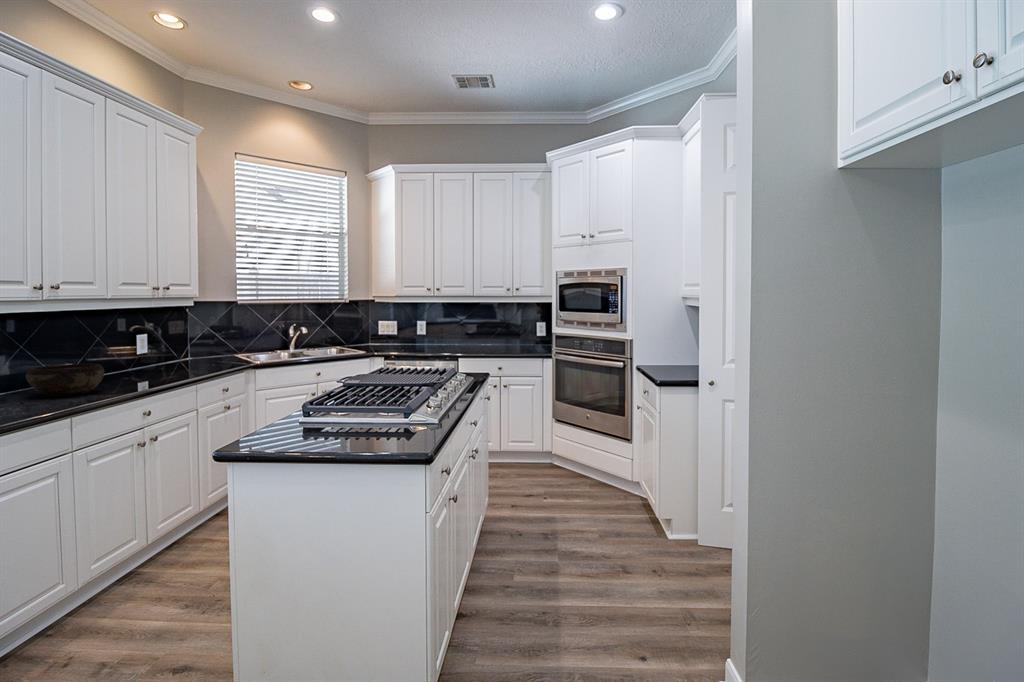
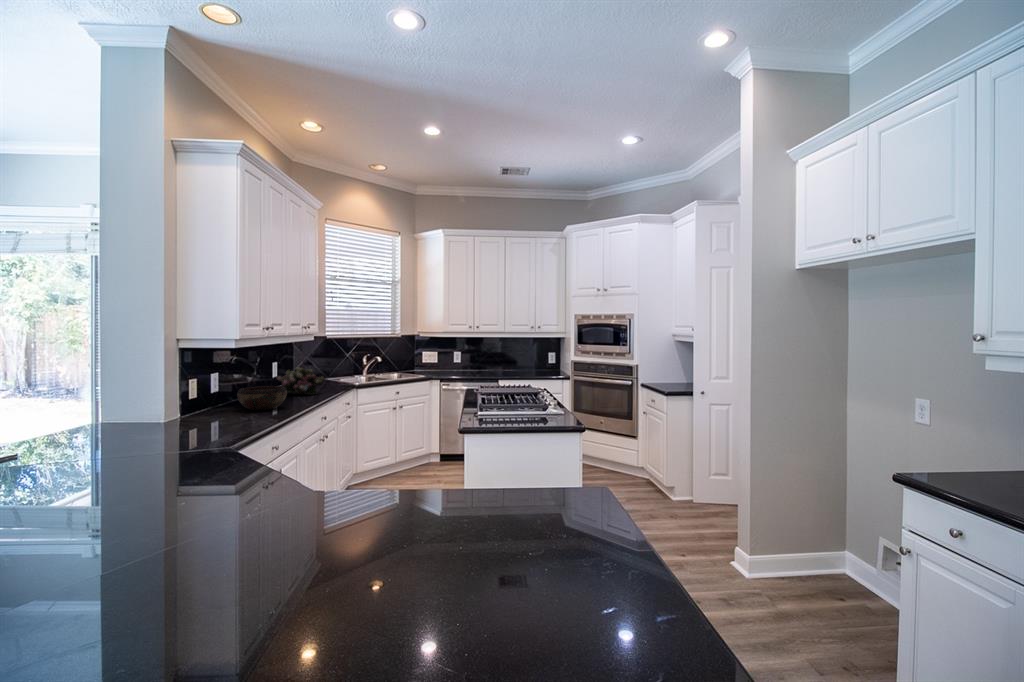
flower arrangement: none [137,339,208,375] -> present [277,367,325,395]

